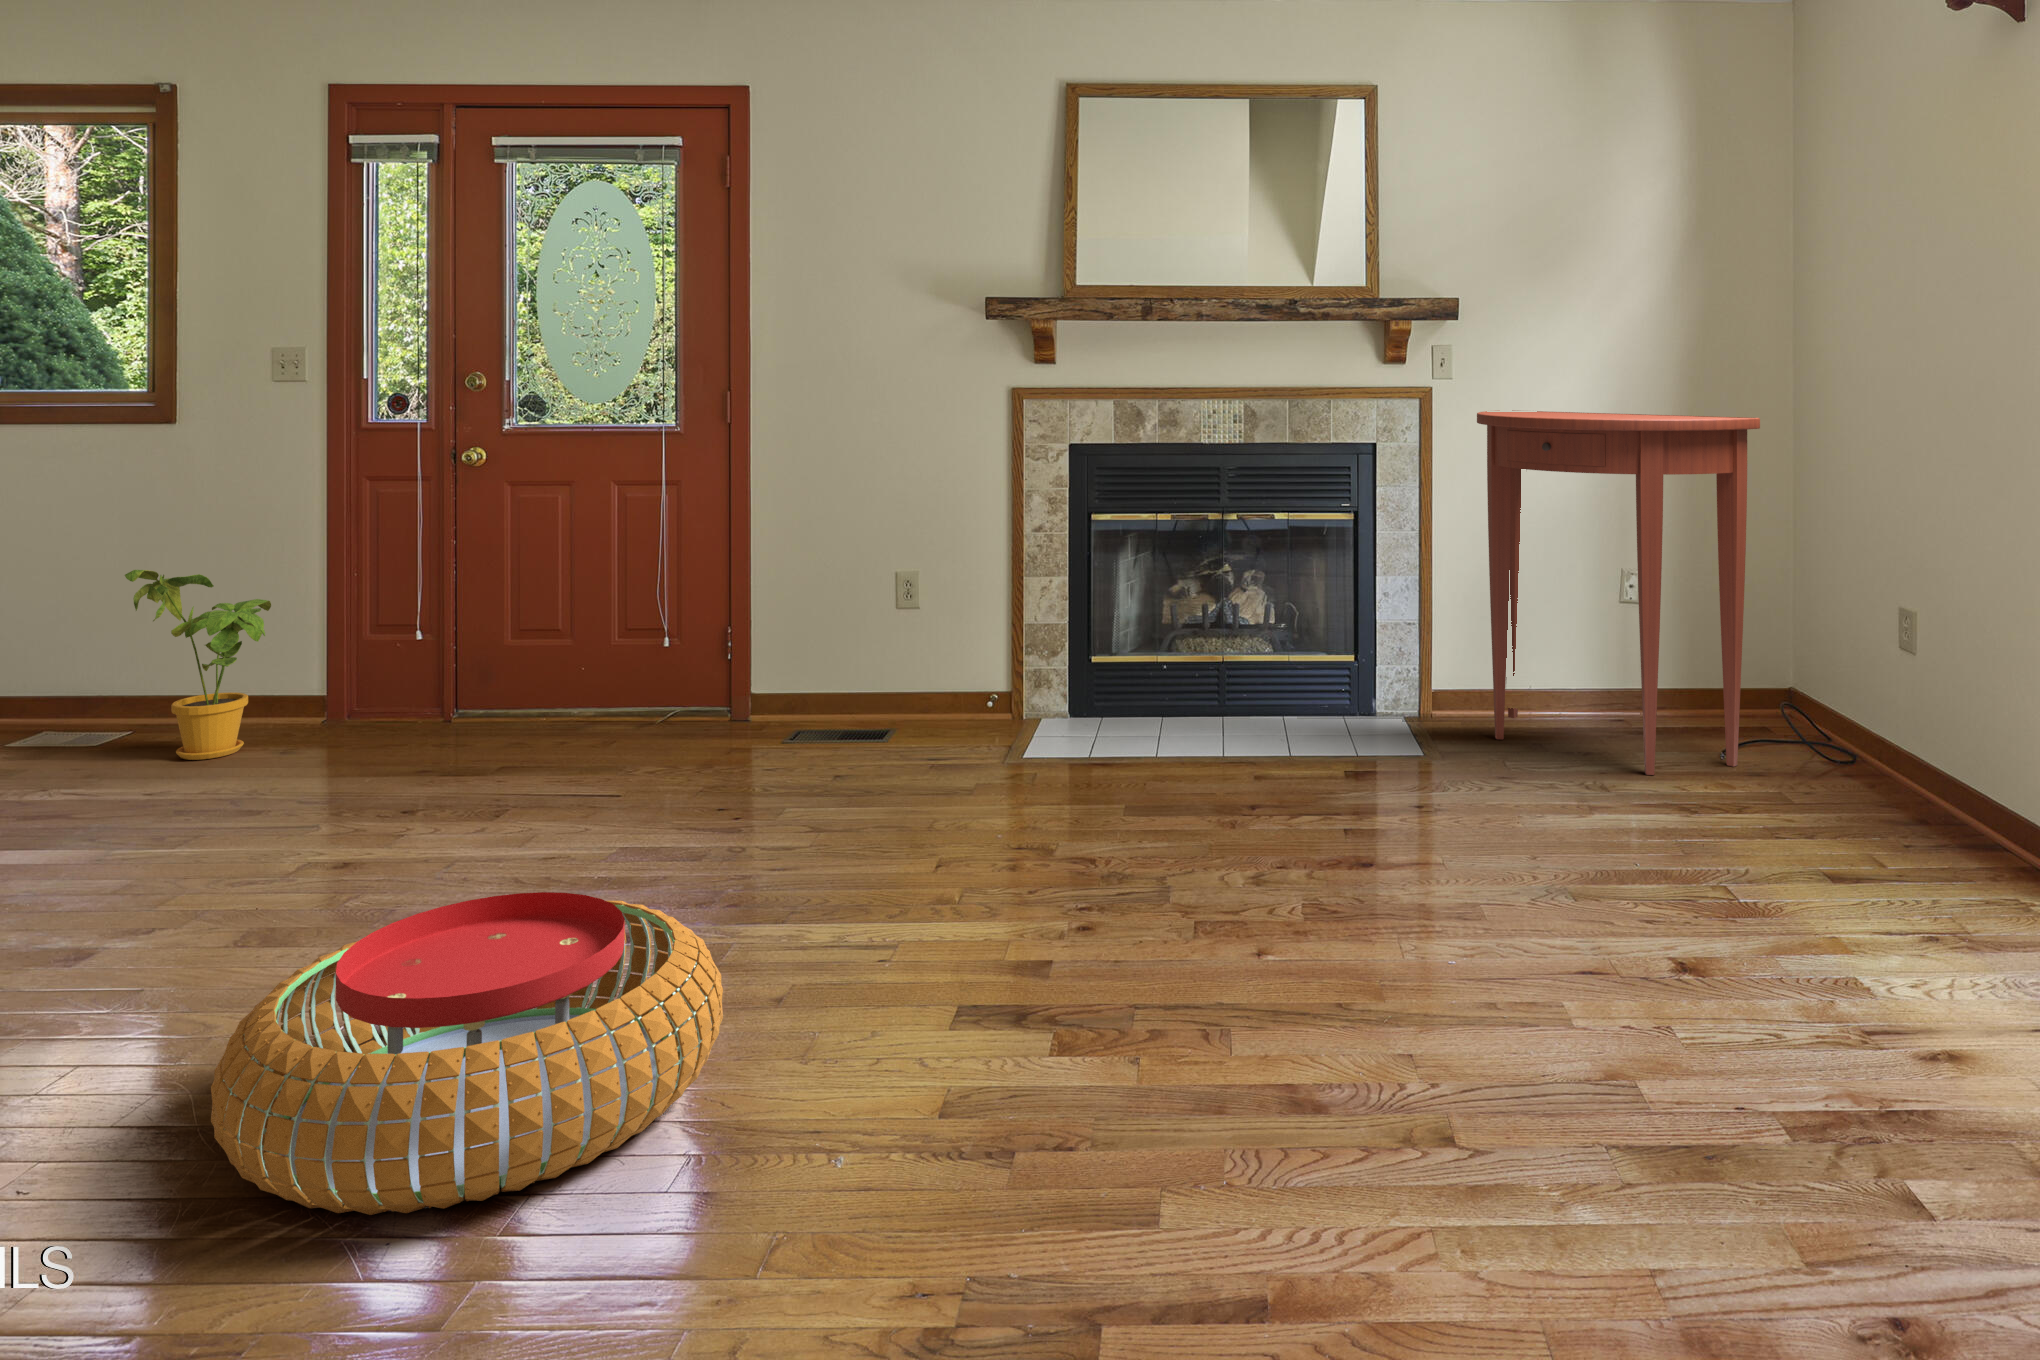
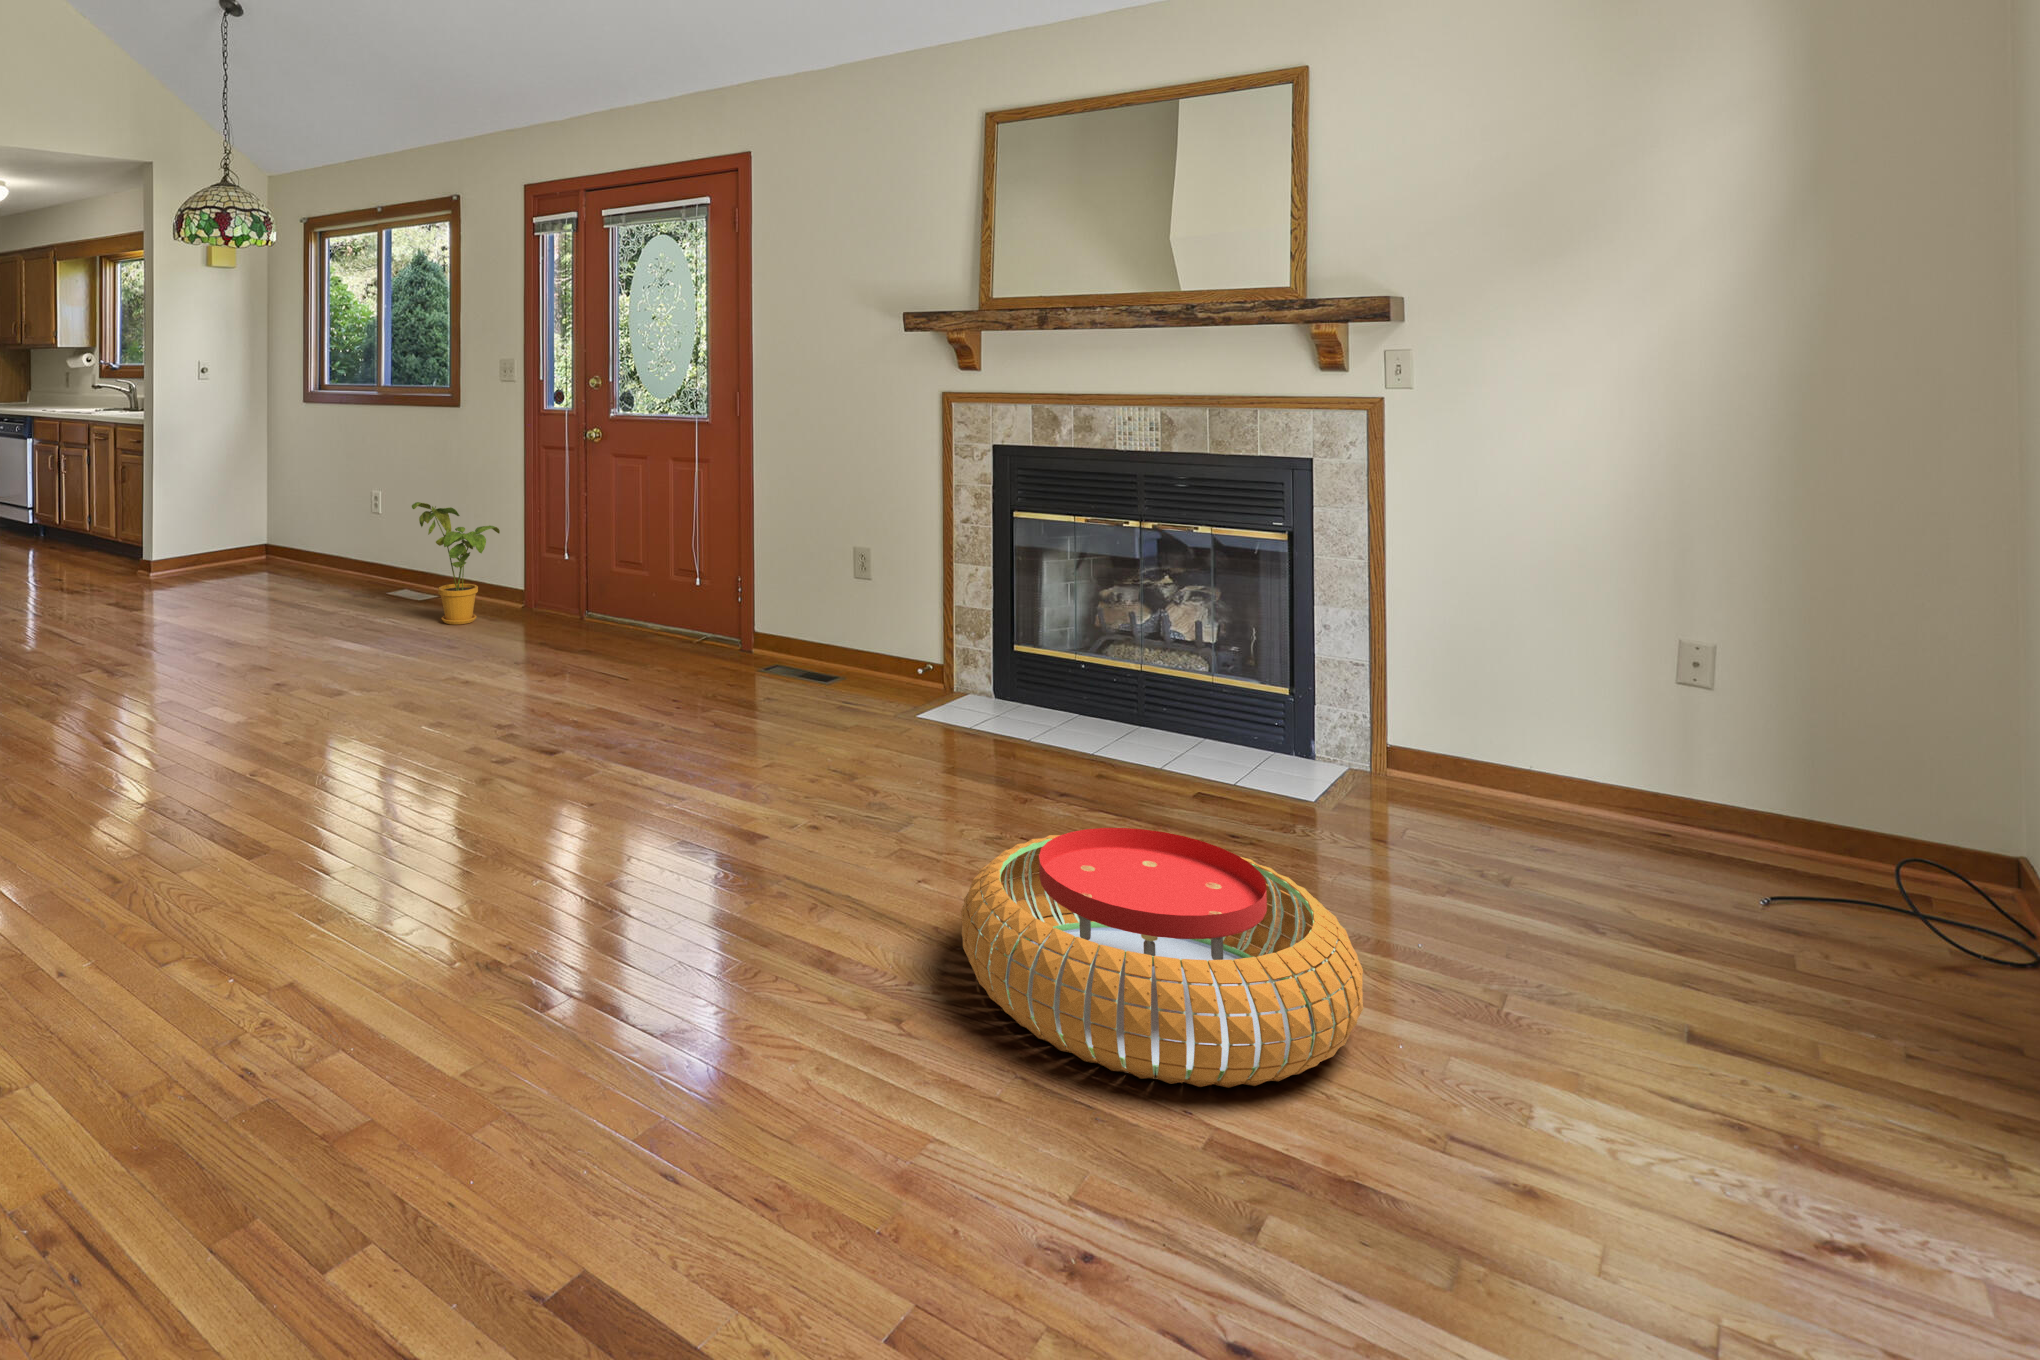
console table: present [1477,410,1760,775] -> none [1405,425,1802,931]
pouf: present [211,892,723,1215] -> present [961,828,1363,1088]

